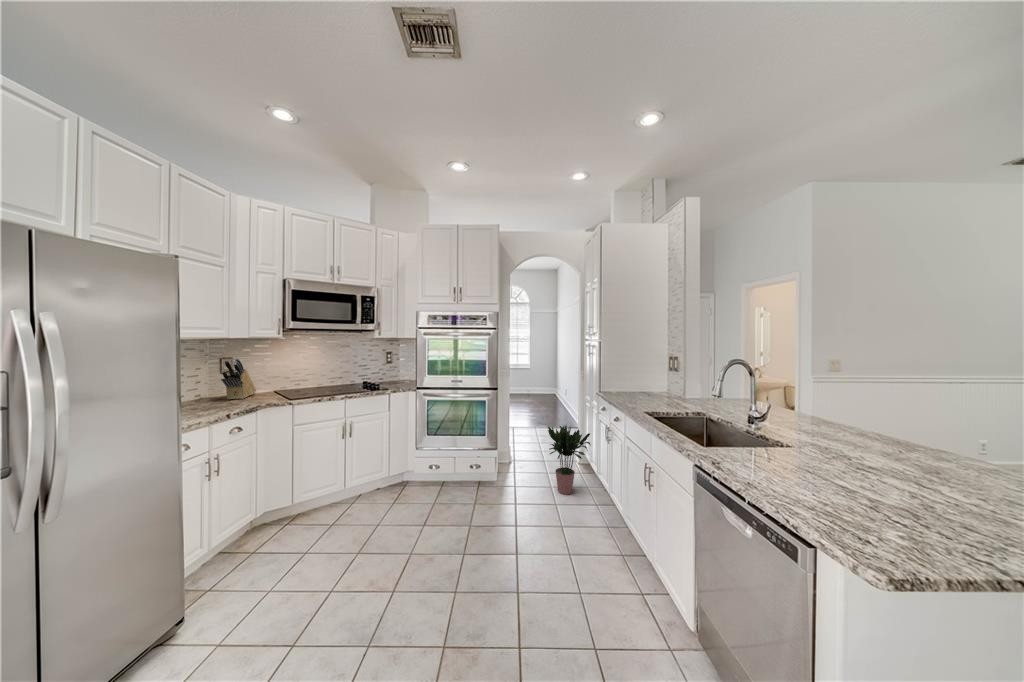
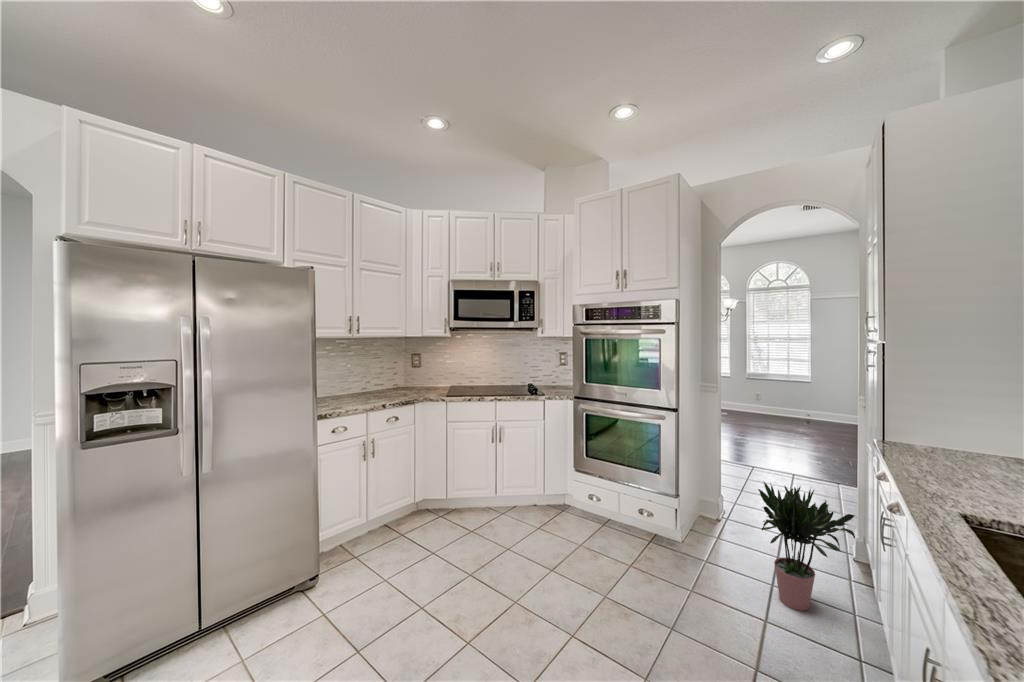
knife block: present [221,358,256,399] -> none [401,355,436,391]

